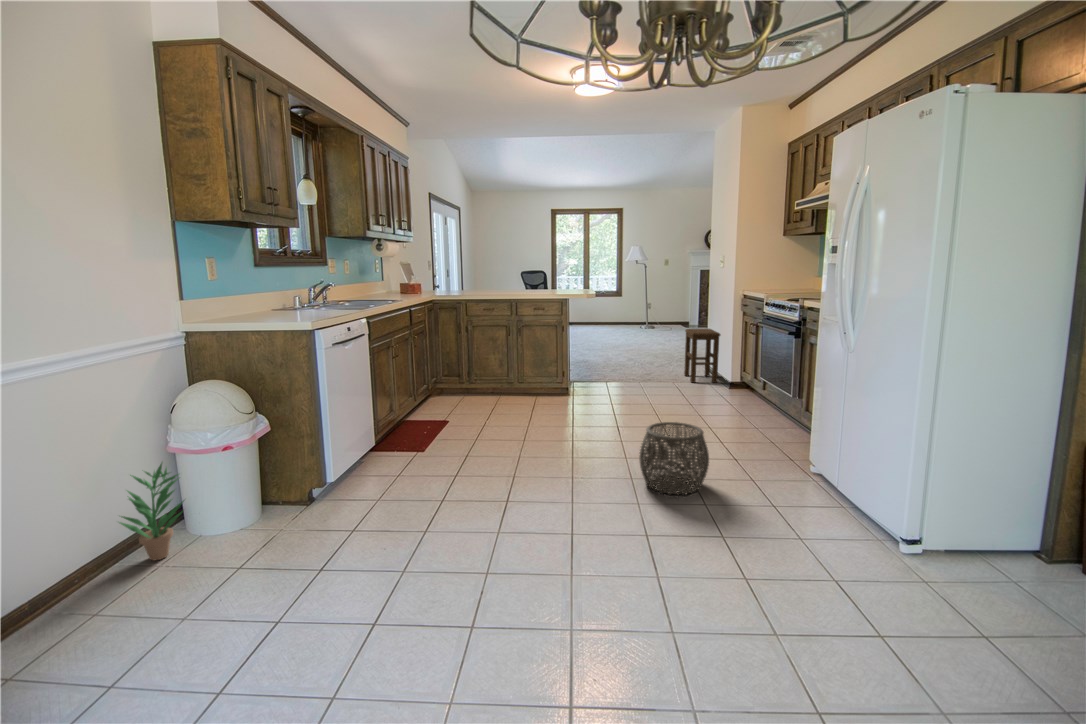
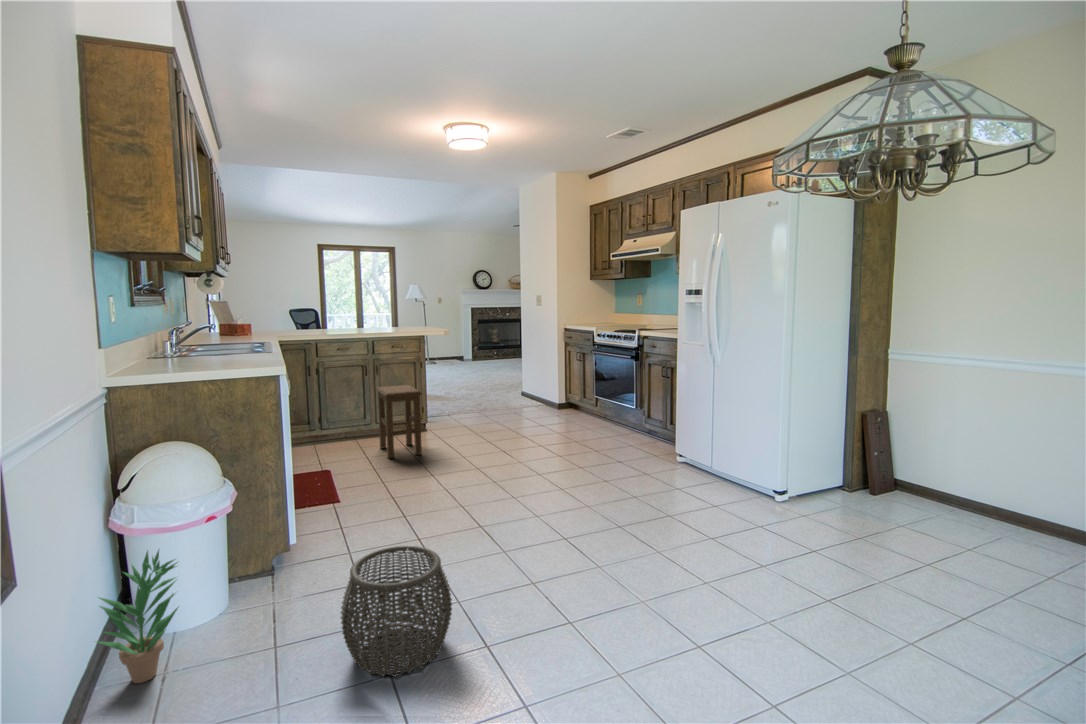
stool: present [684,329,720,383] -> present [377,385,422,459]
woven basket: present [639,422,709,495] -> present [341,546,452,676]

